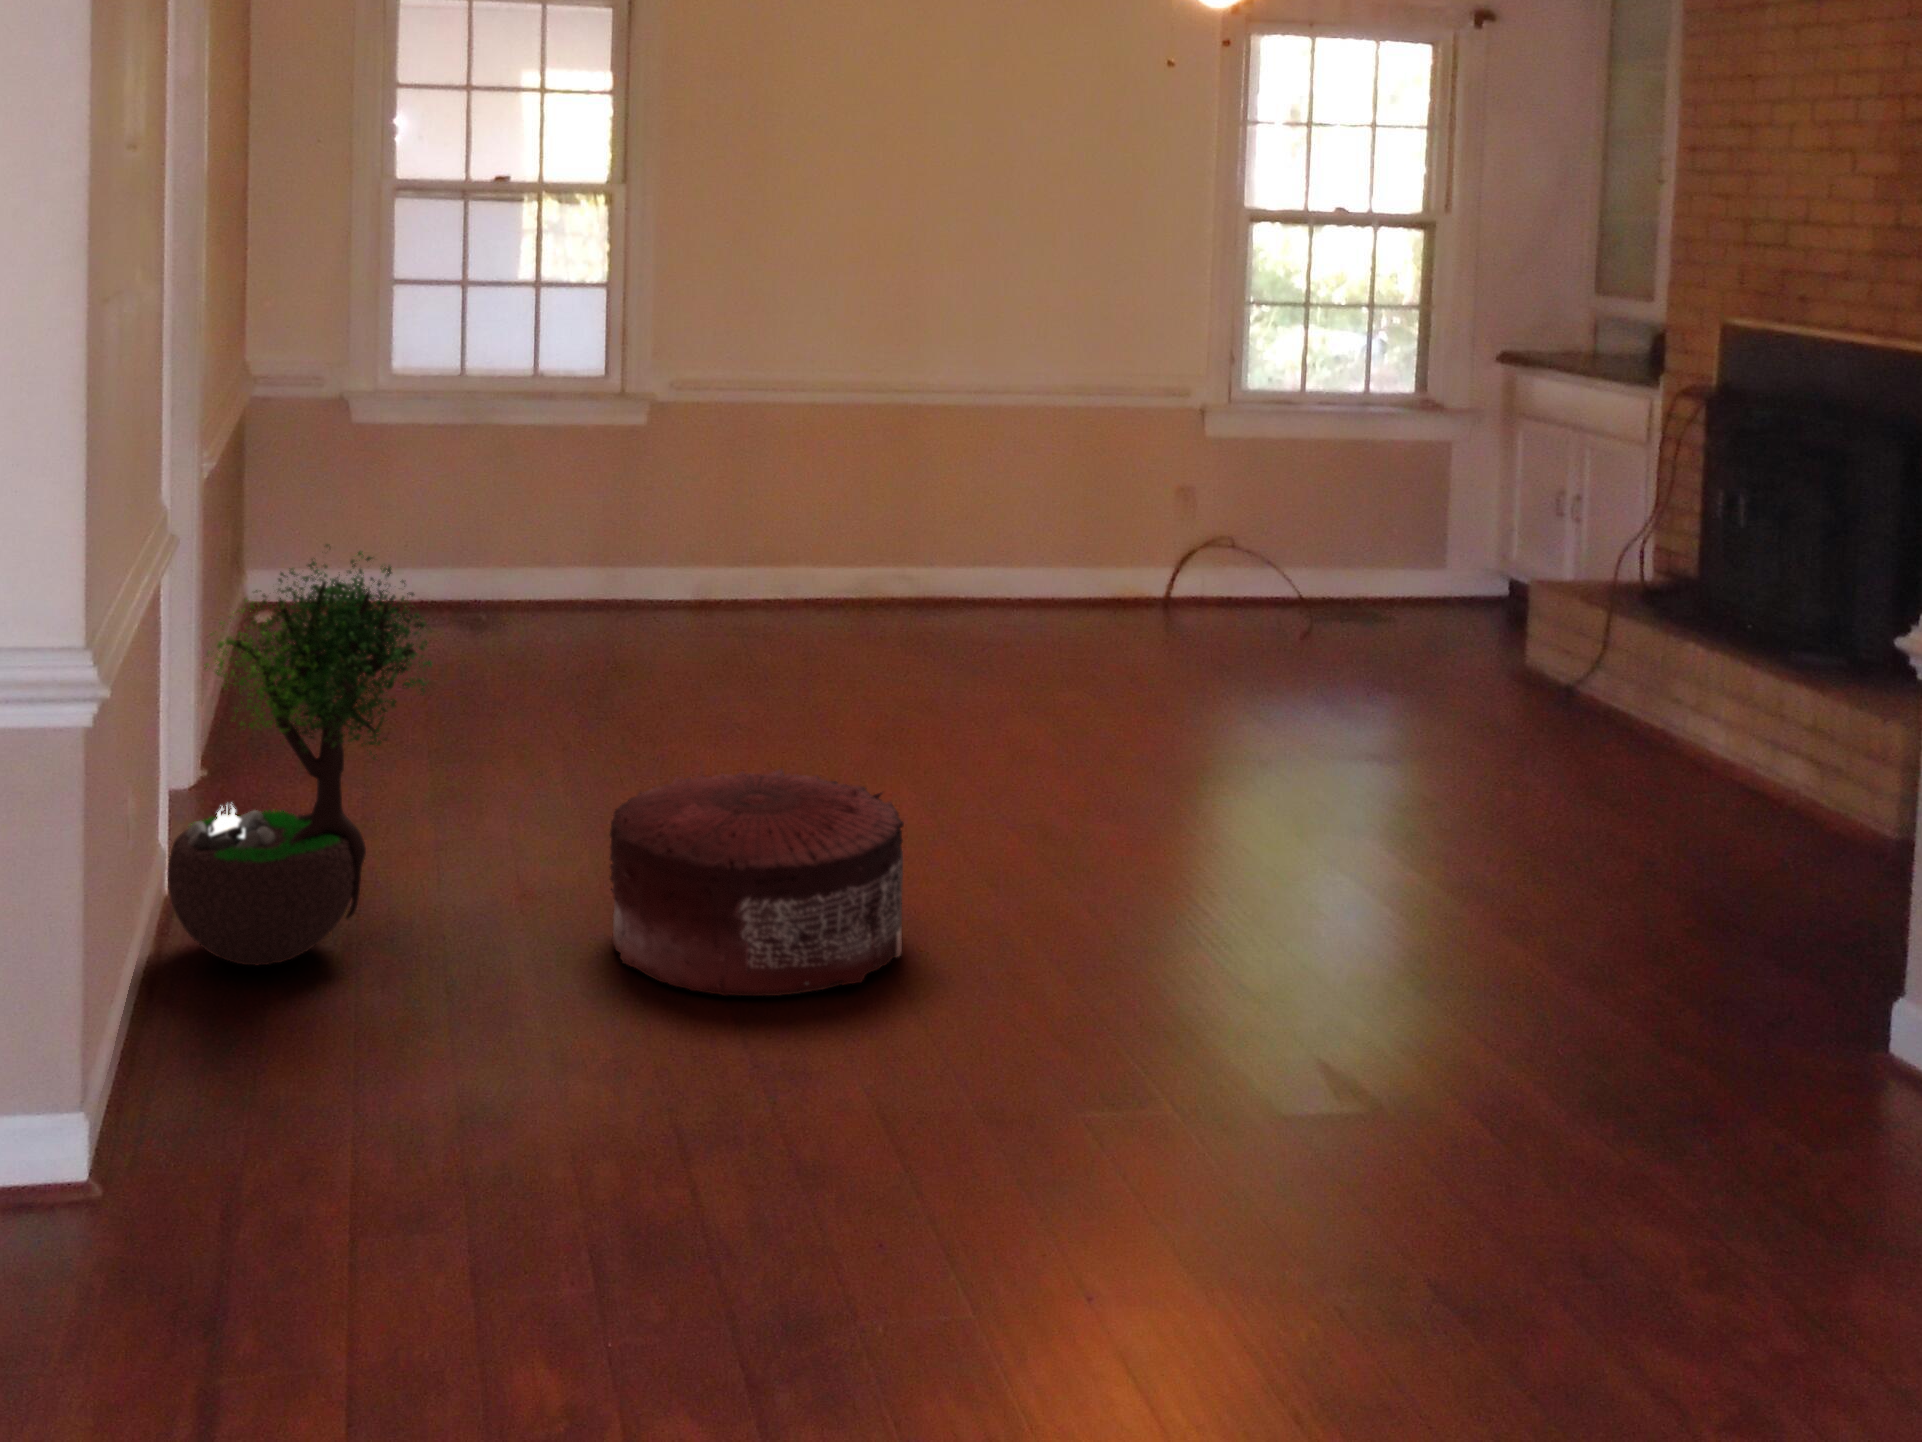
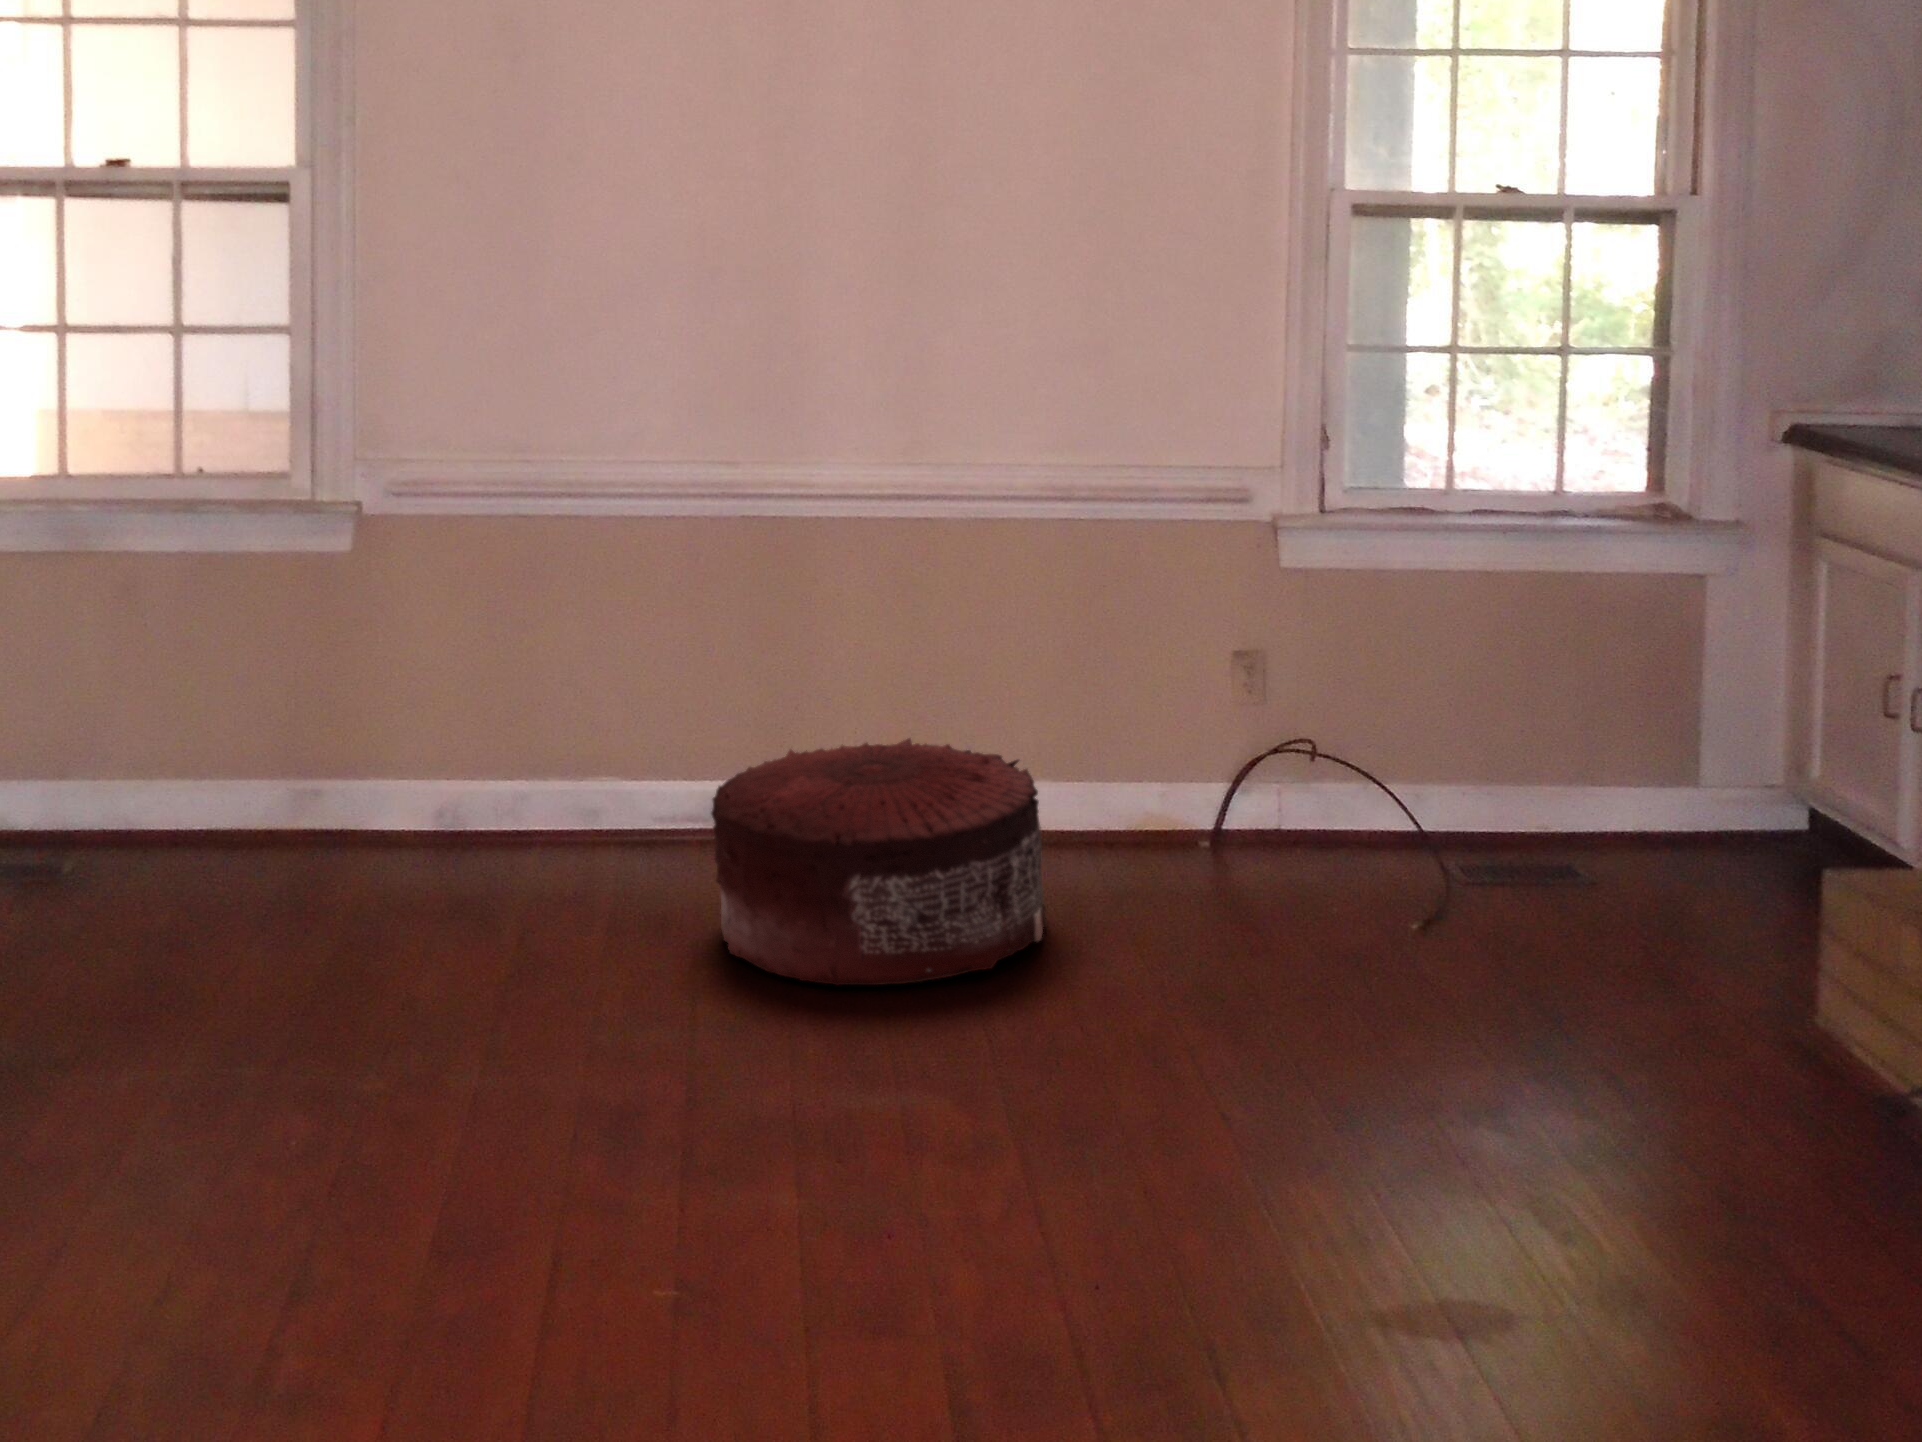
potted tree: present [168,544,432,965] -> none [233,500,503,963]

